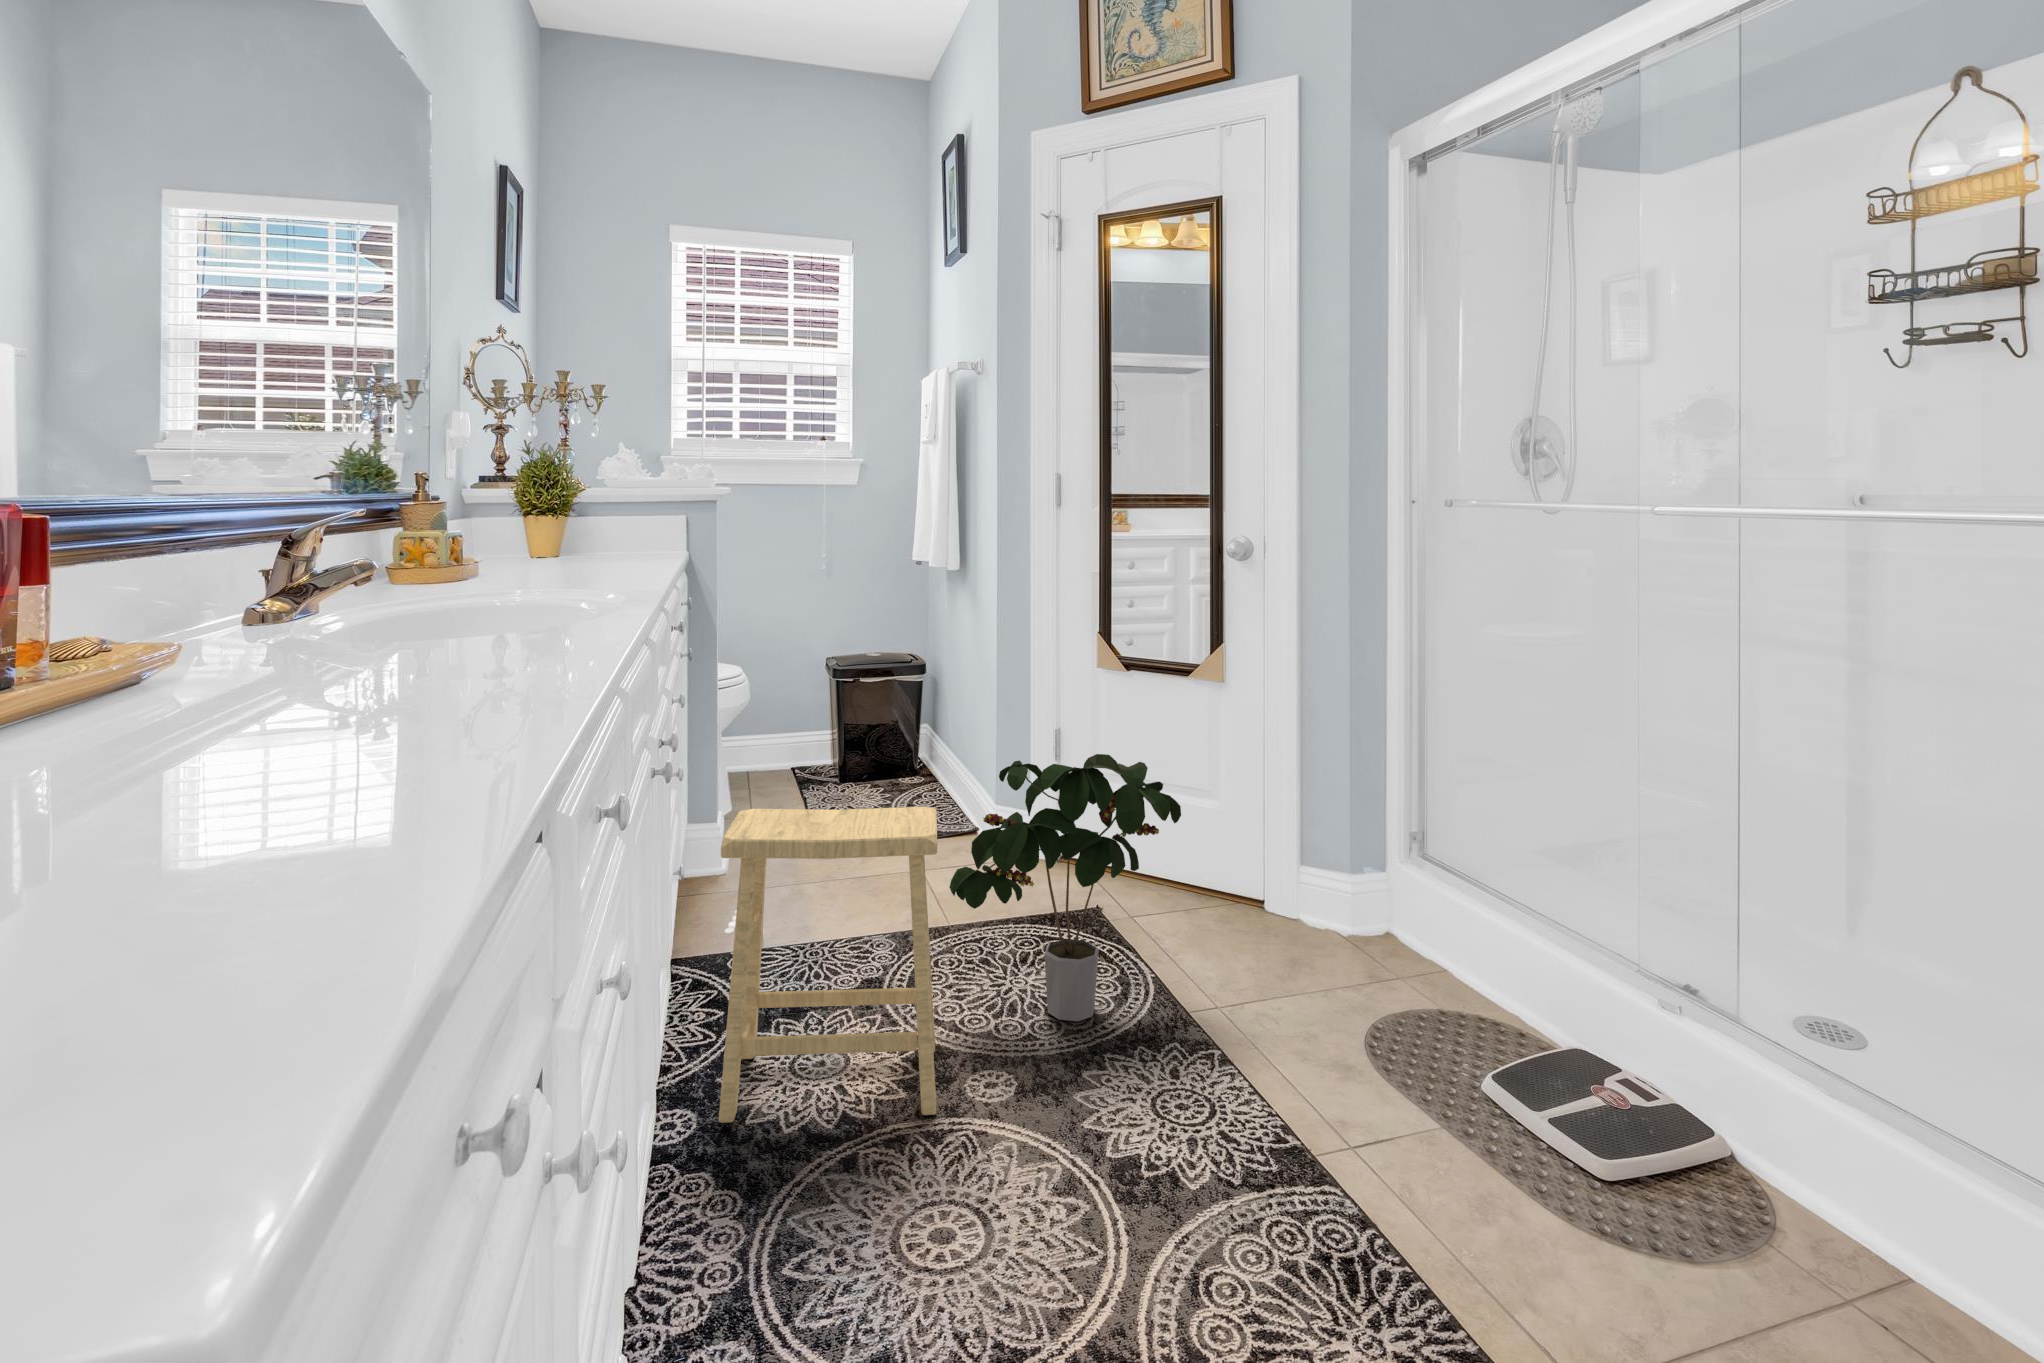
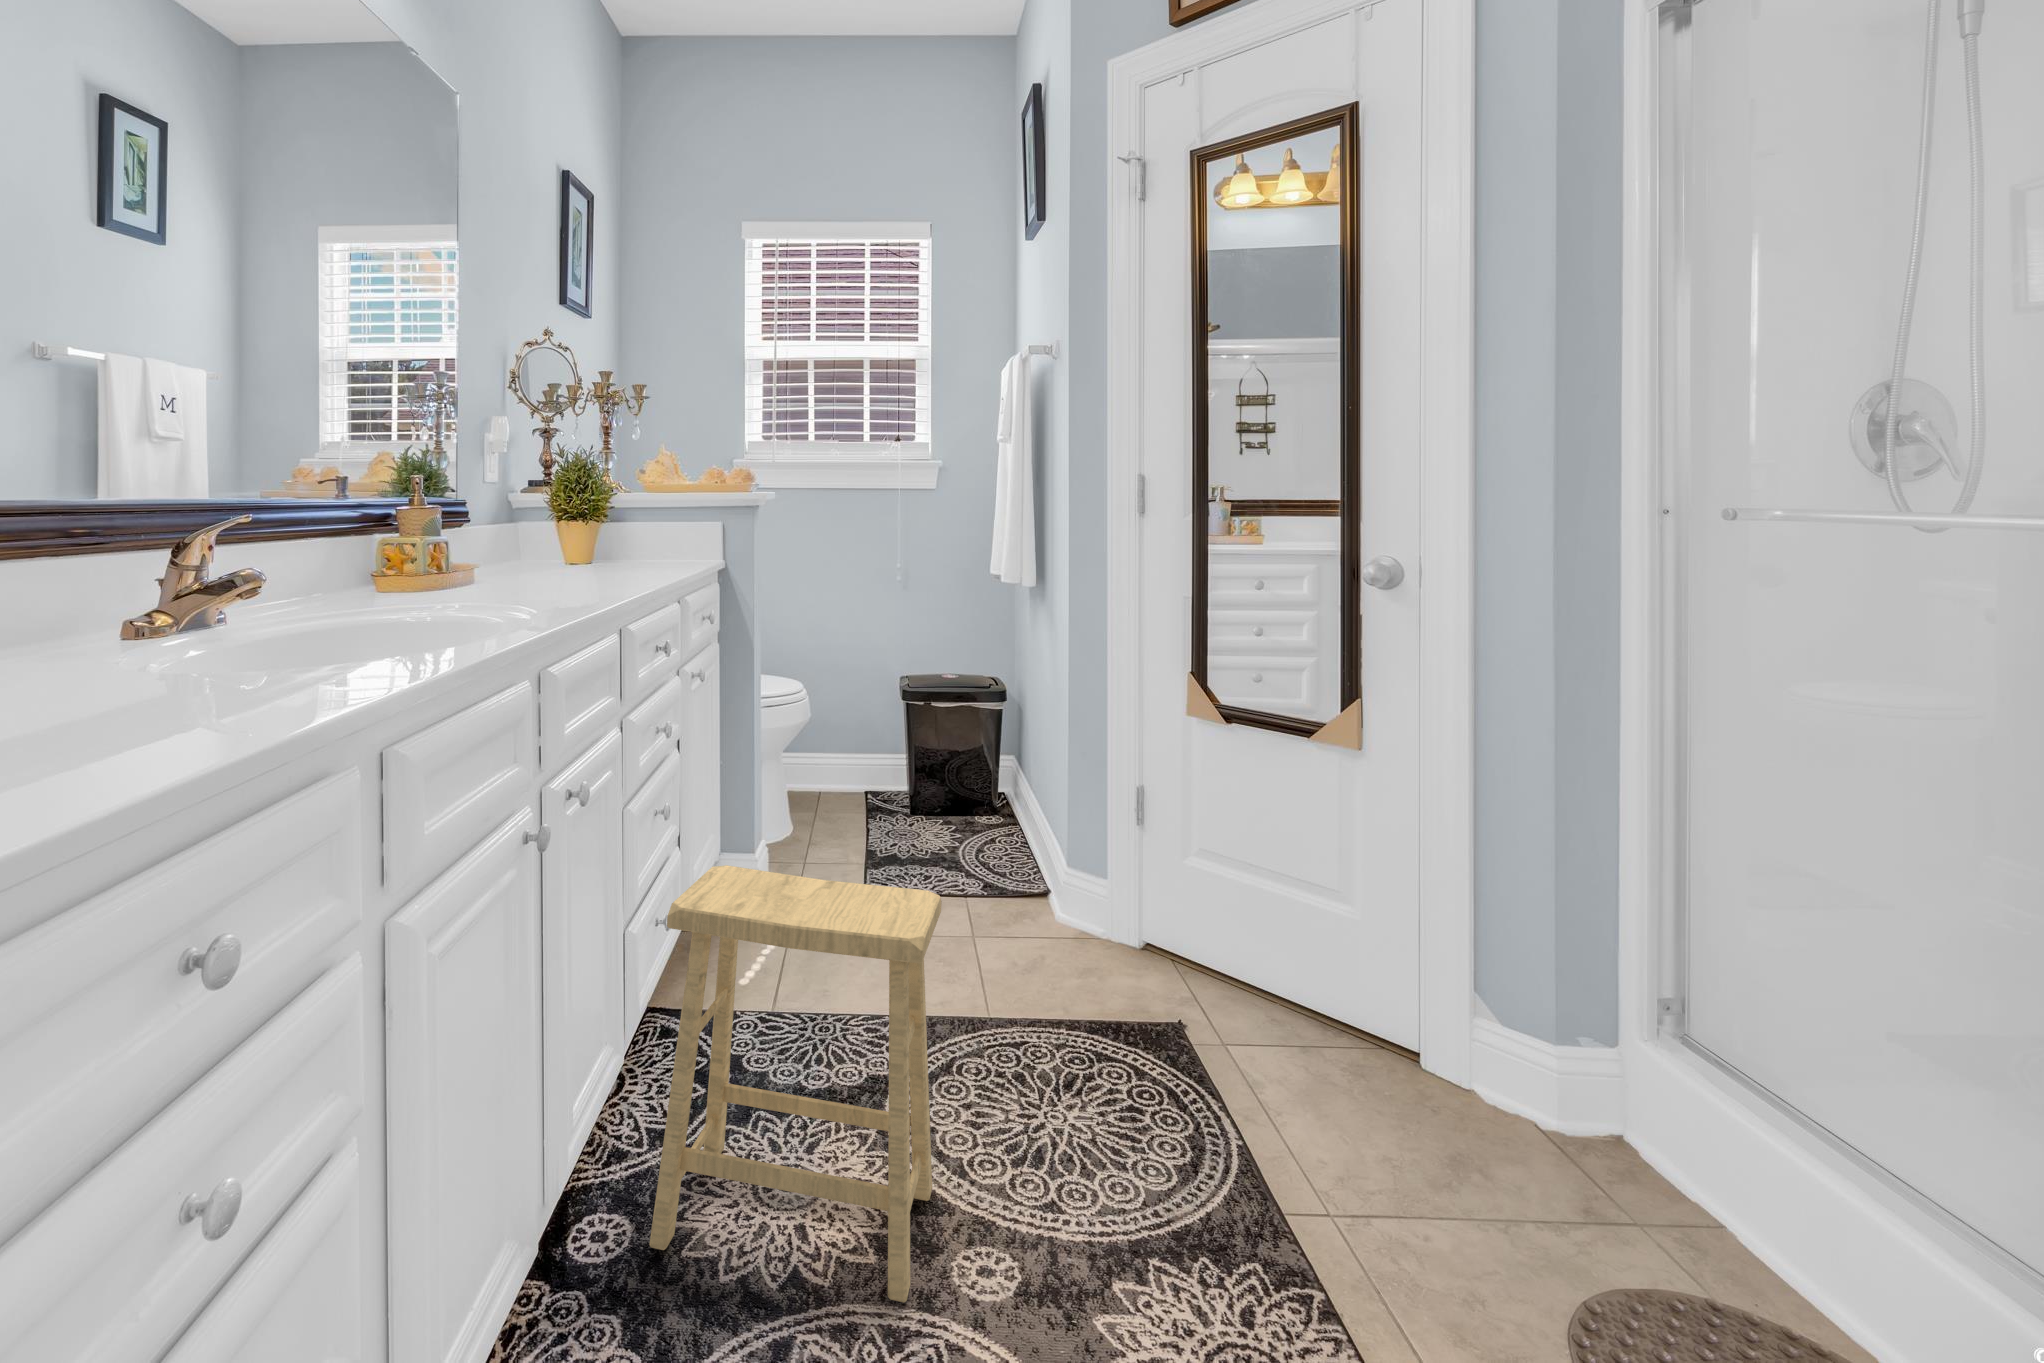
potted plant: present [949,754,1181,1021] -> none [964,842,1281,1195]

